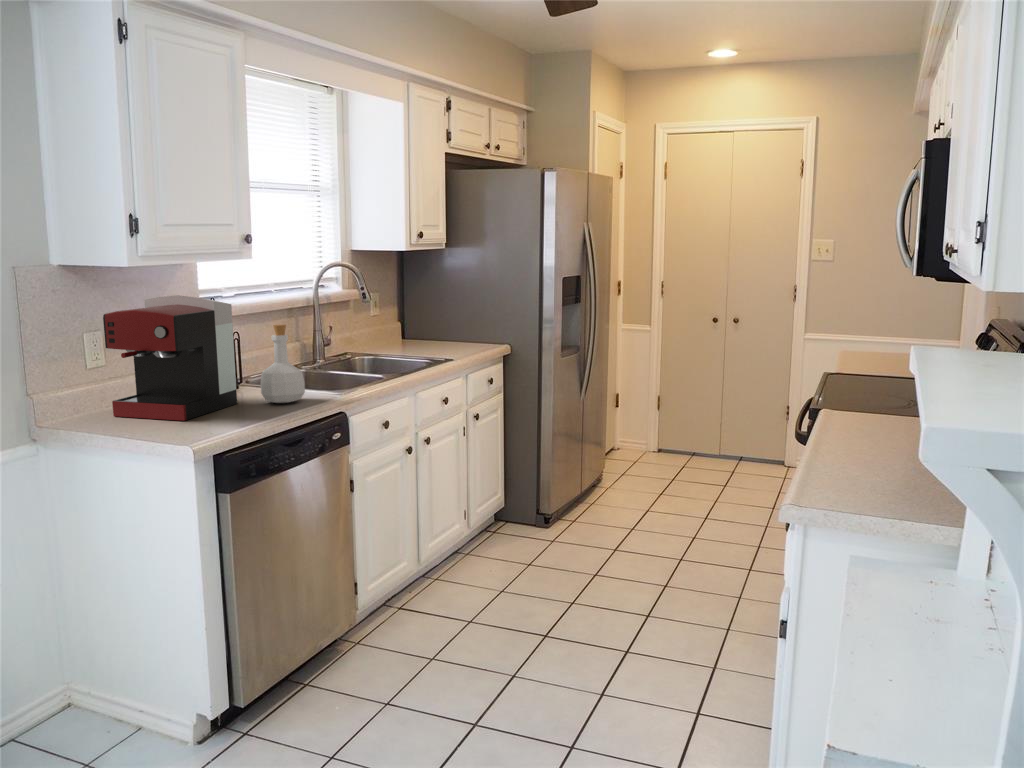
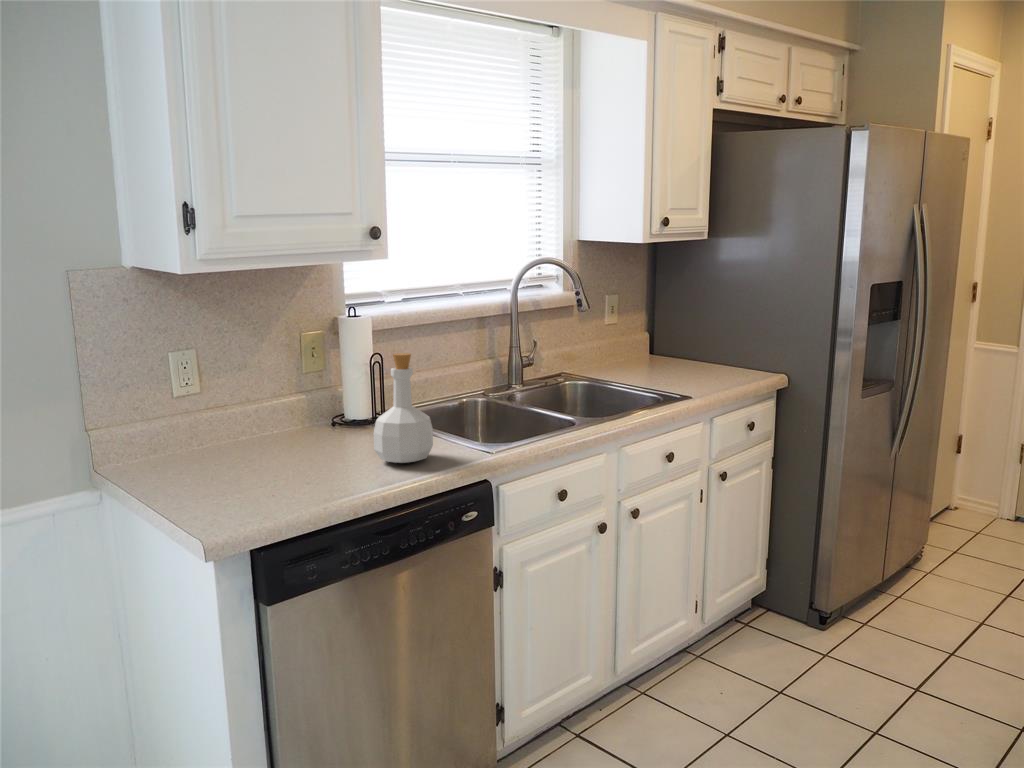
coffee maker: present [103,295,237,421] -> none [174,310,348,484]

